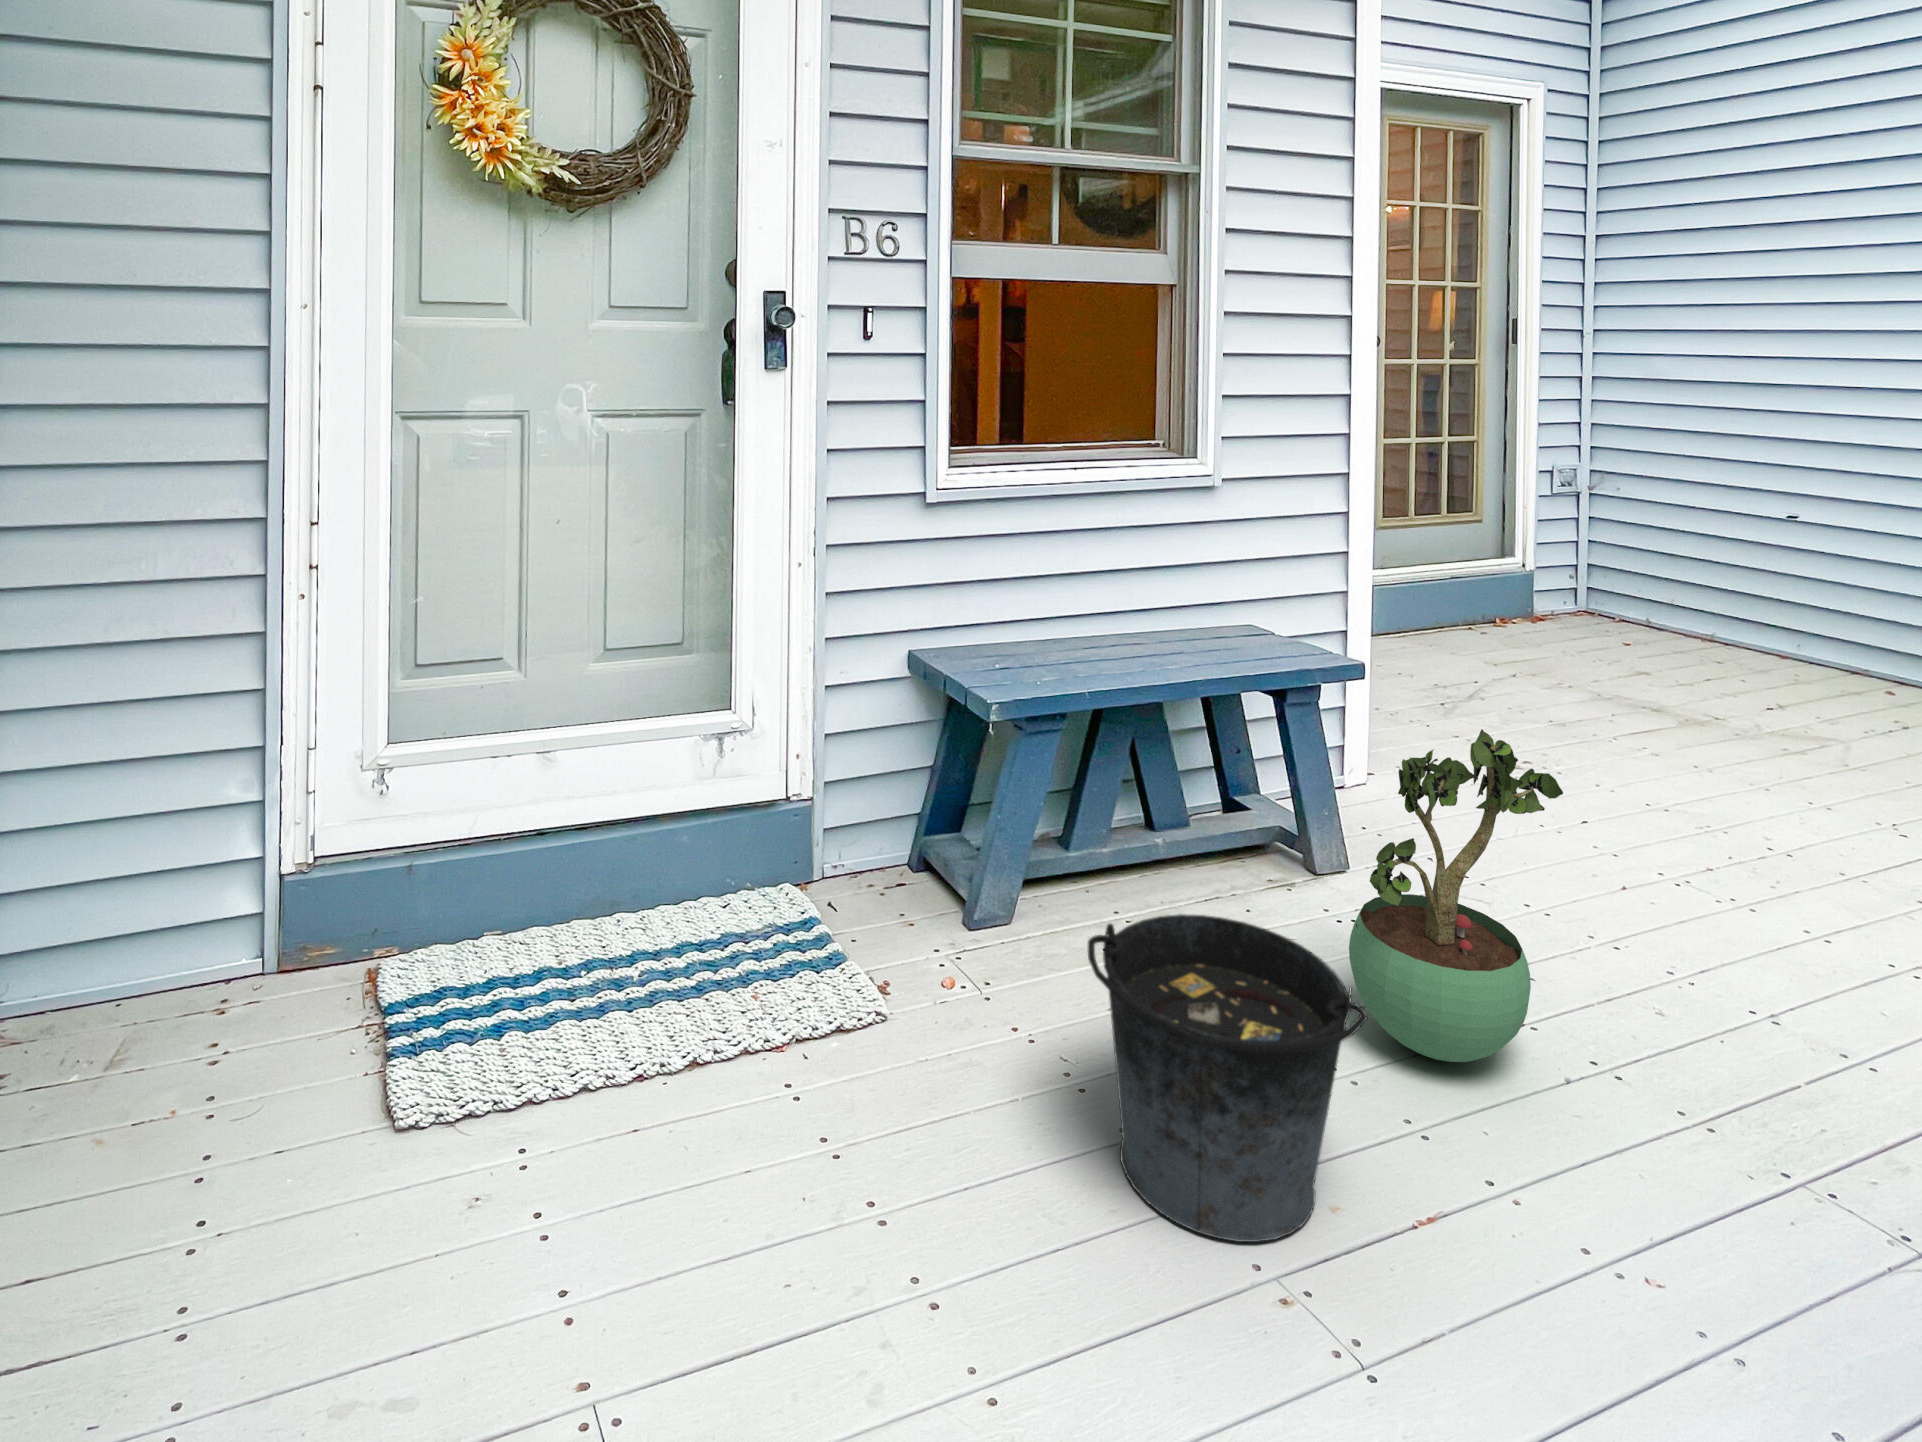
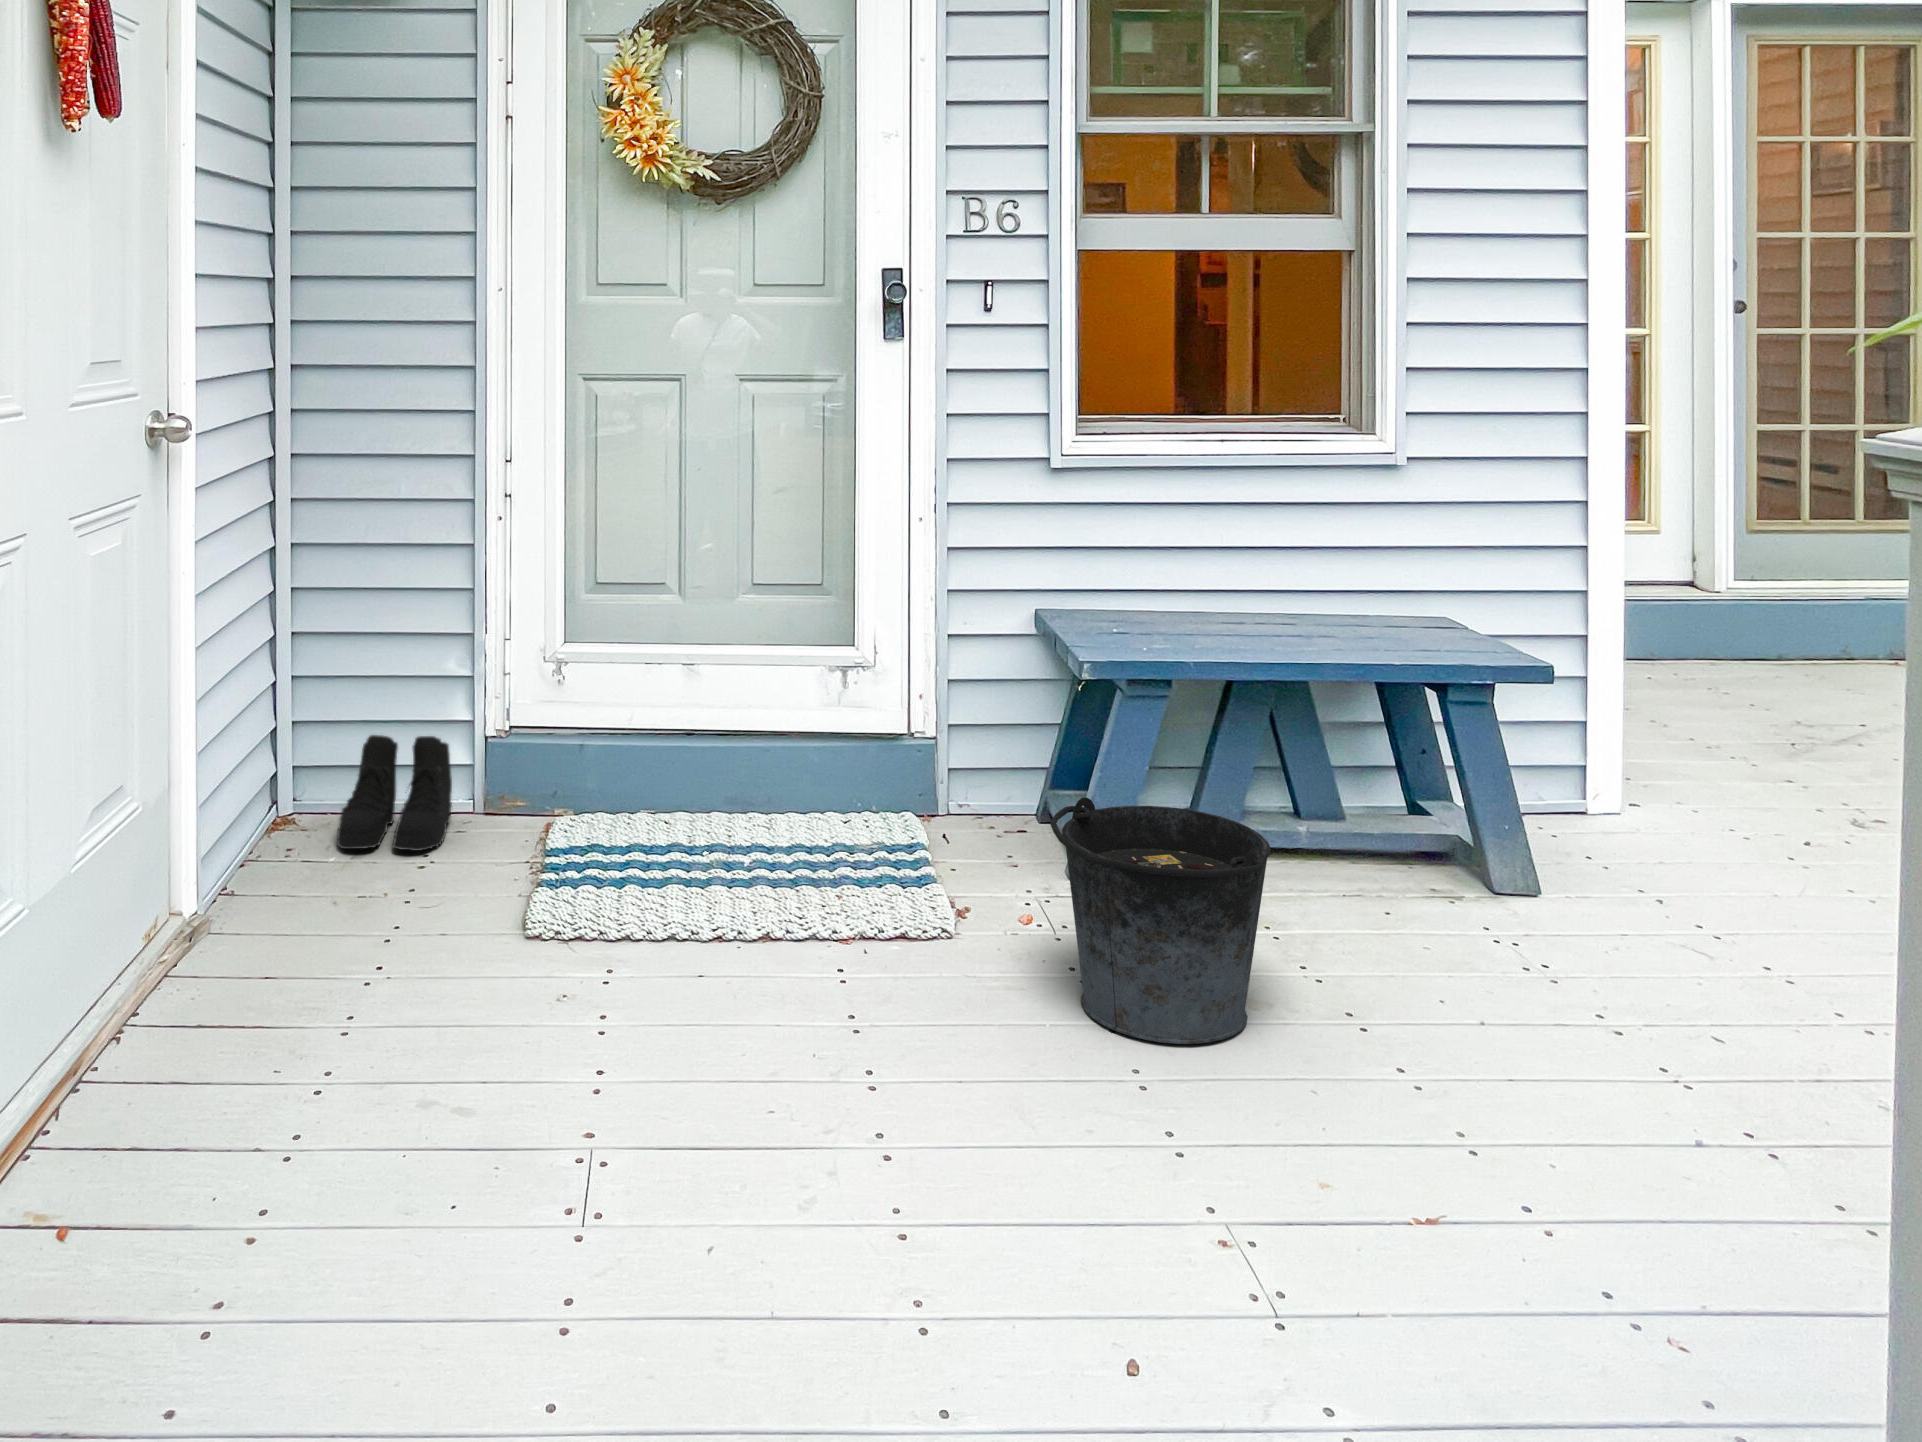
potted plant: present [1349,729,1563,1062] -> none [1371,672,1590,989]
boots: none [65,891,234,1095] -> present [337,735,452,851]

